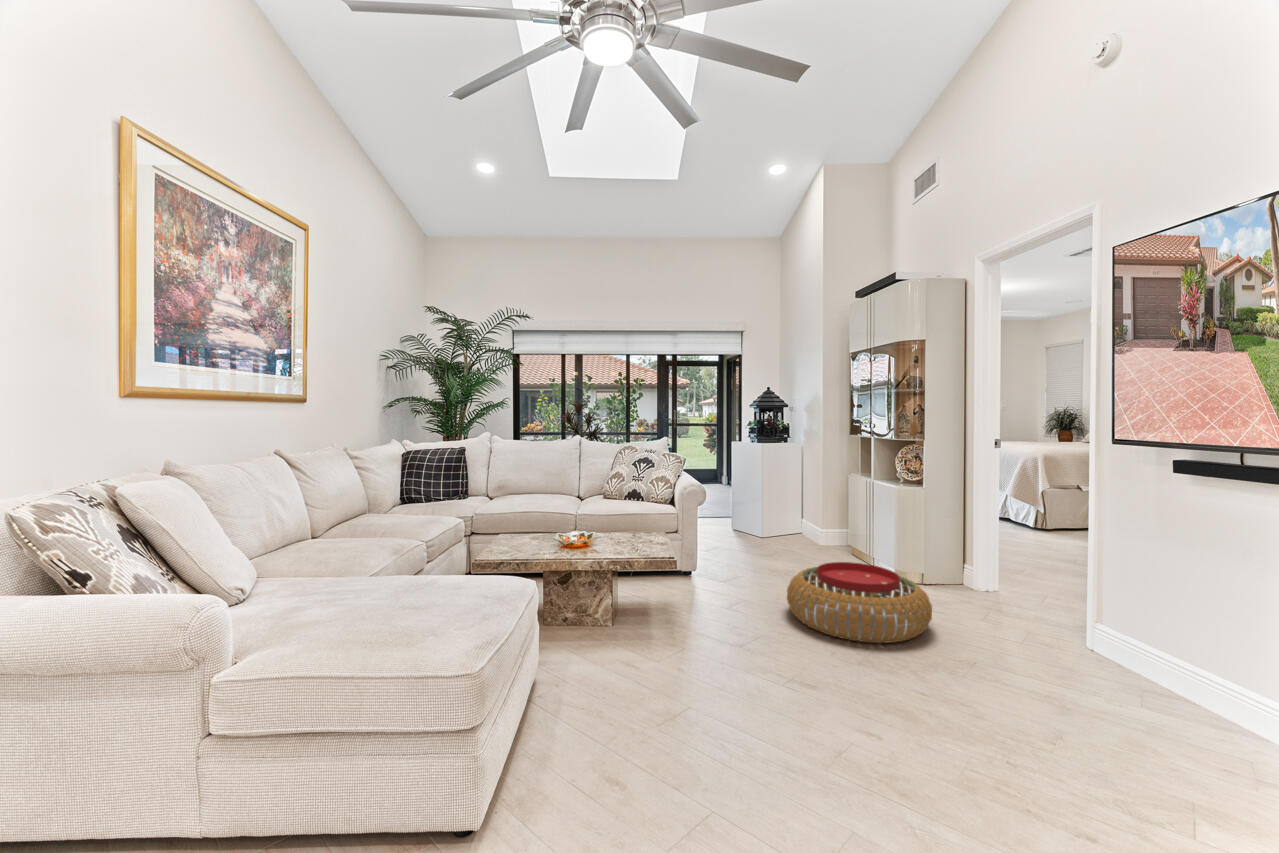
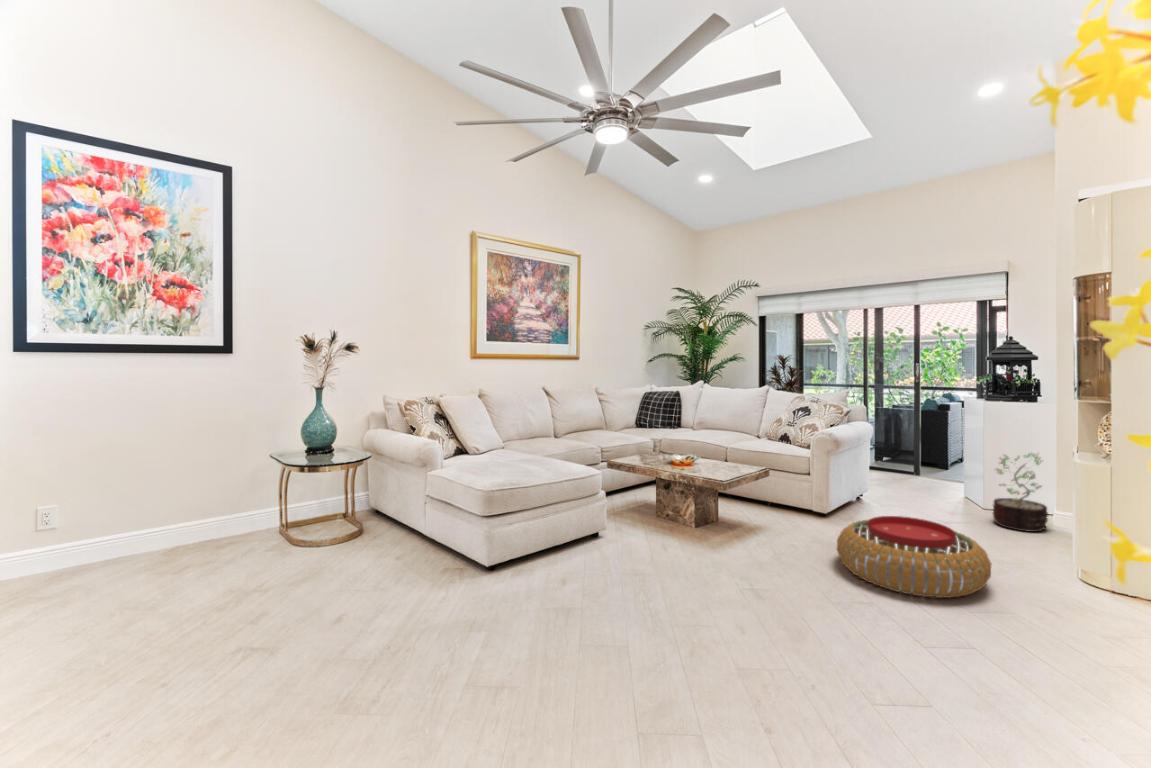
decorative plant: none [800,487,840,557] -> present [993,453,1048,532]

